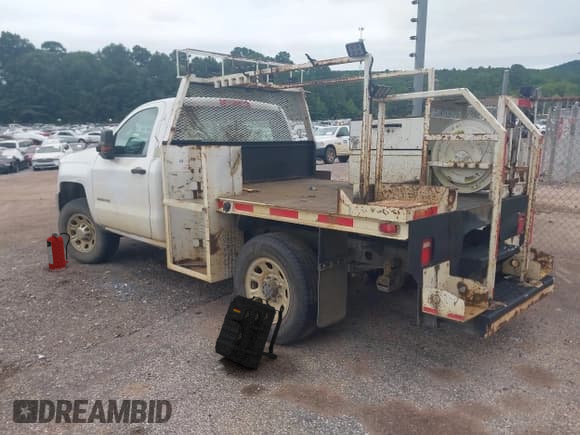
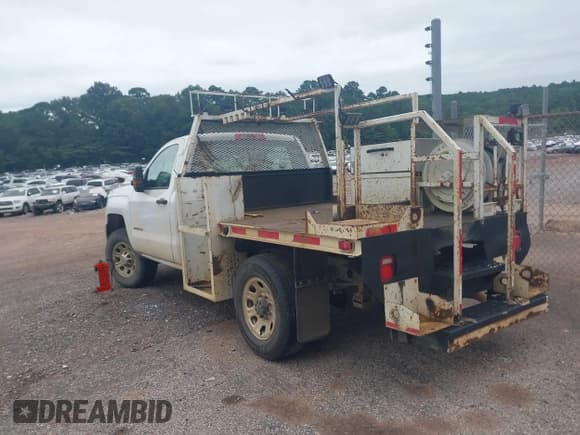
backpack: present [215,295,282,369] -> none [206,311,271,380]

